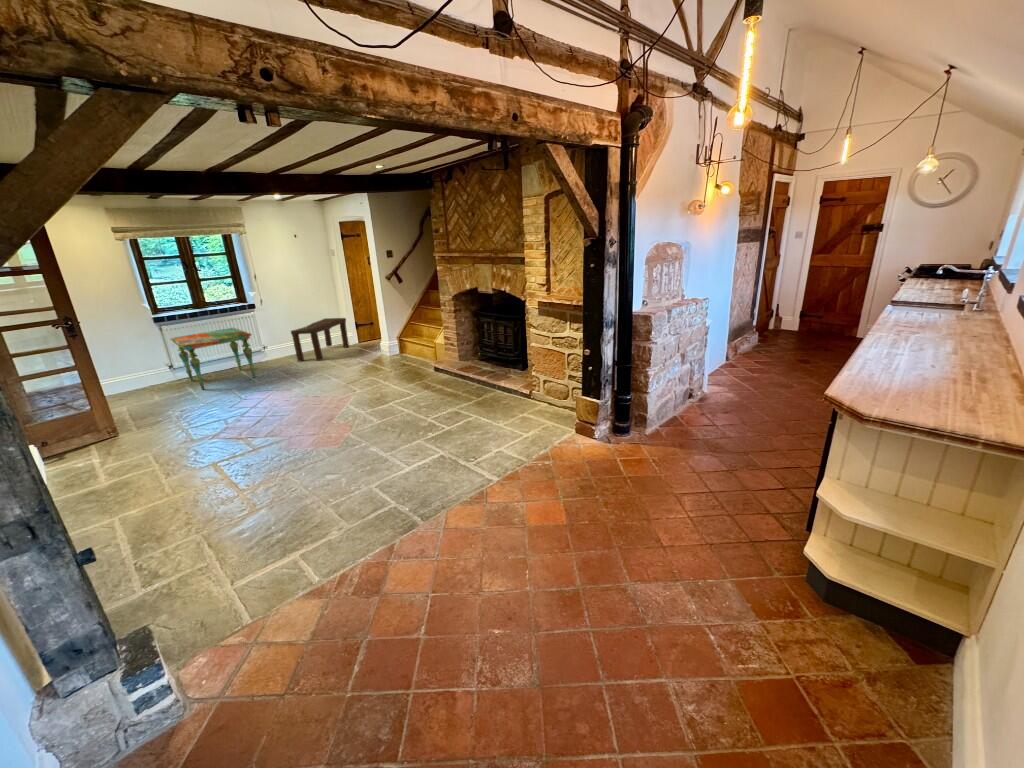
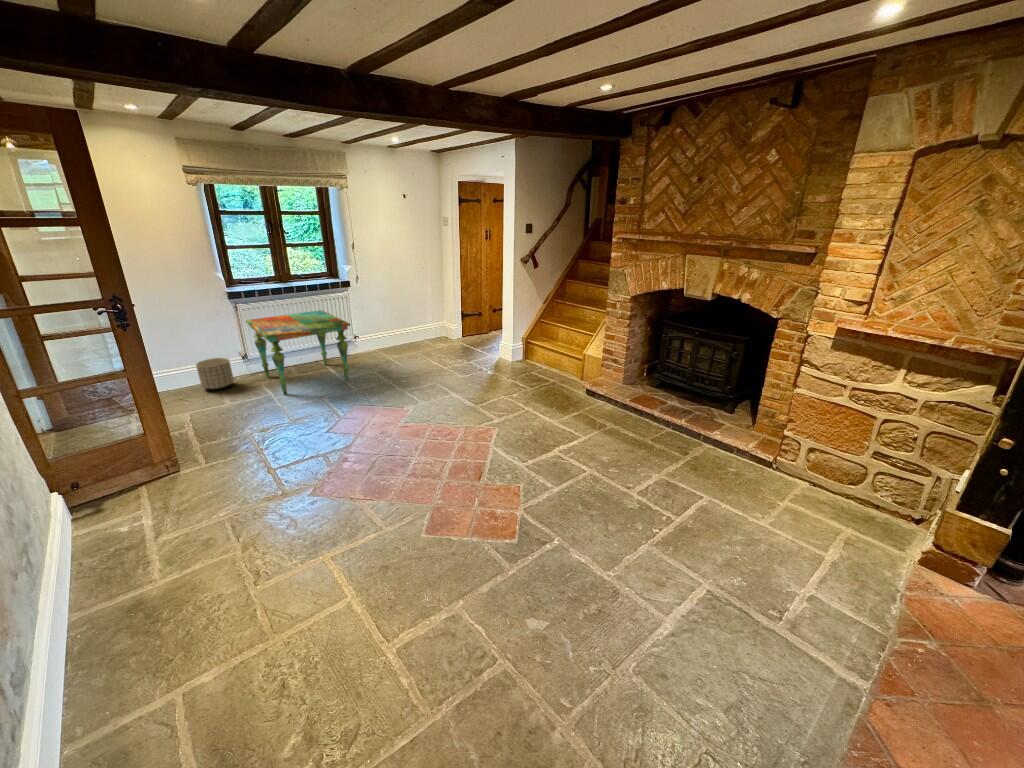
bench: present [291,318,349,361] -> none [390,304,453,360]
planter: none [132,368,164,392] -> present [196,358,234,390]

